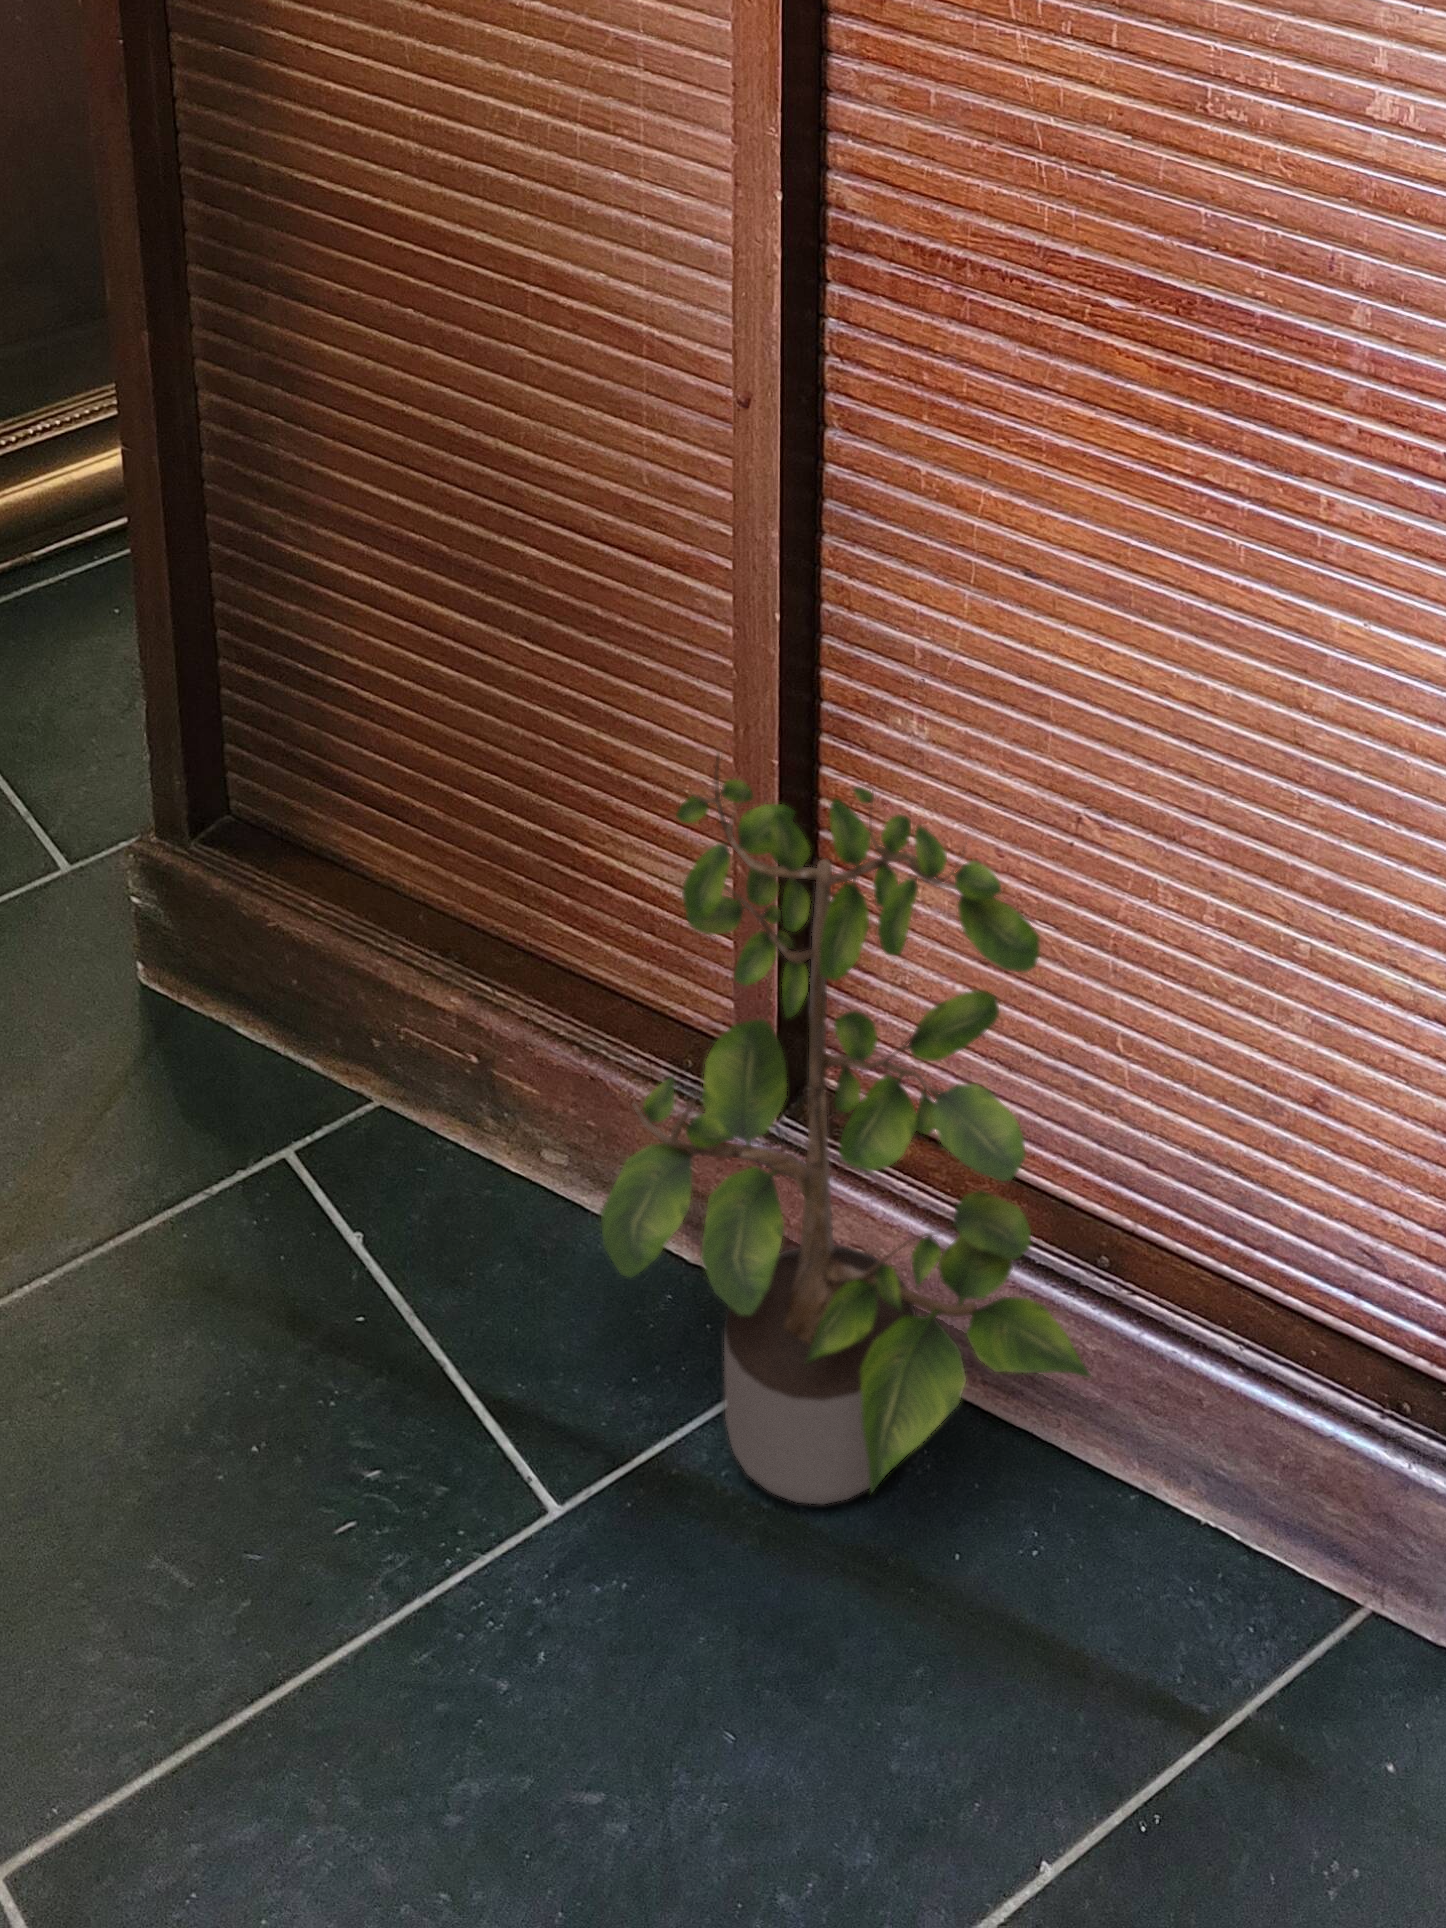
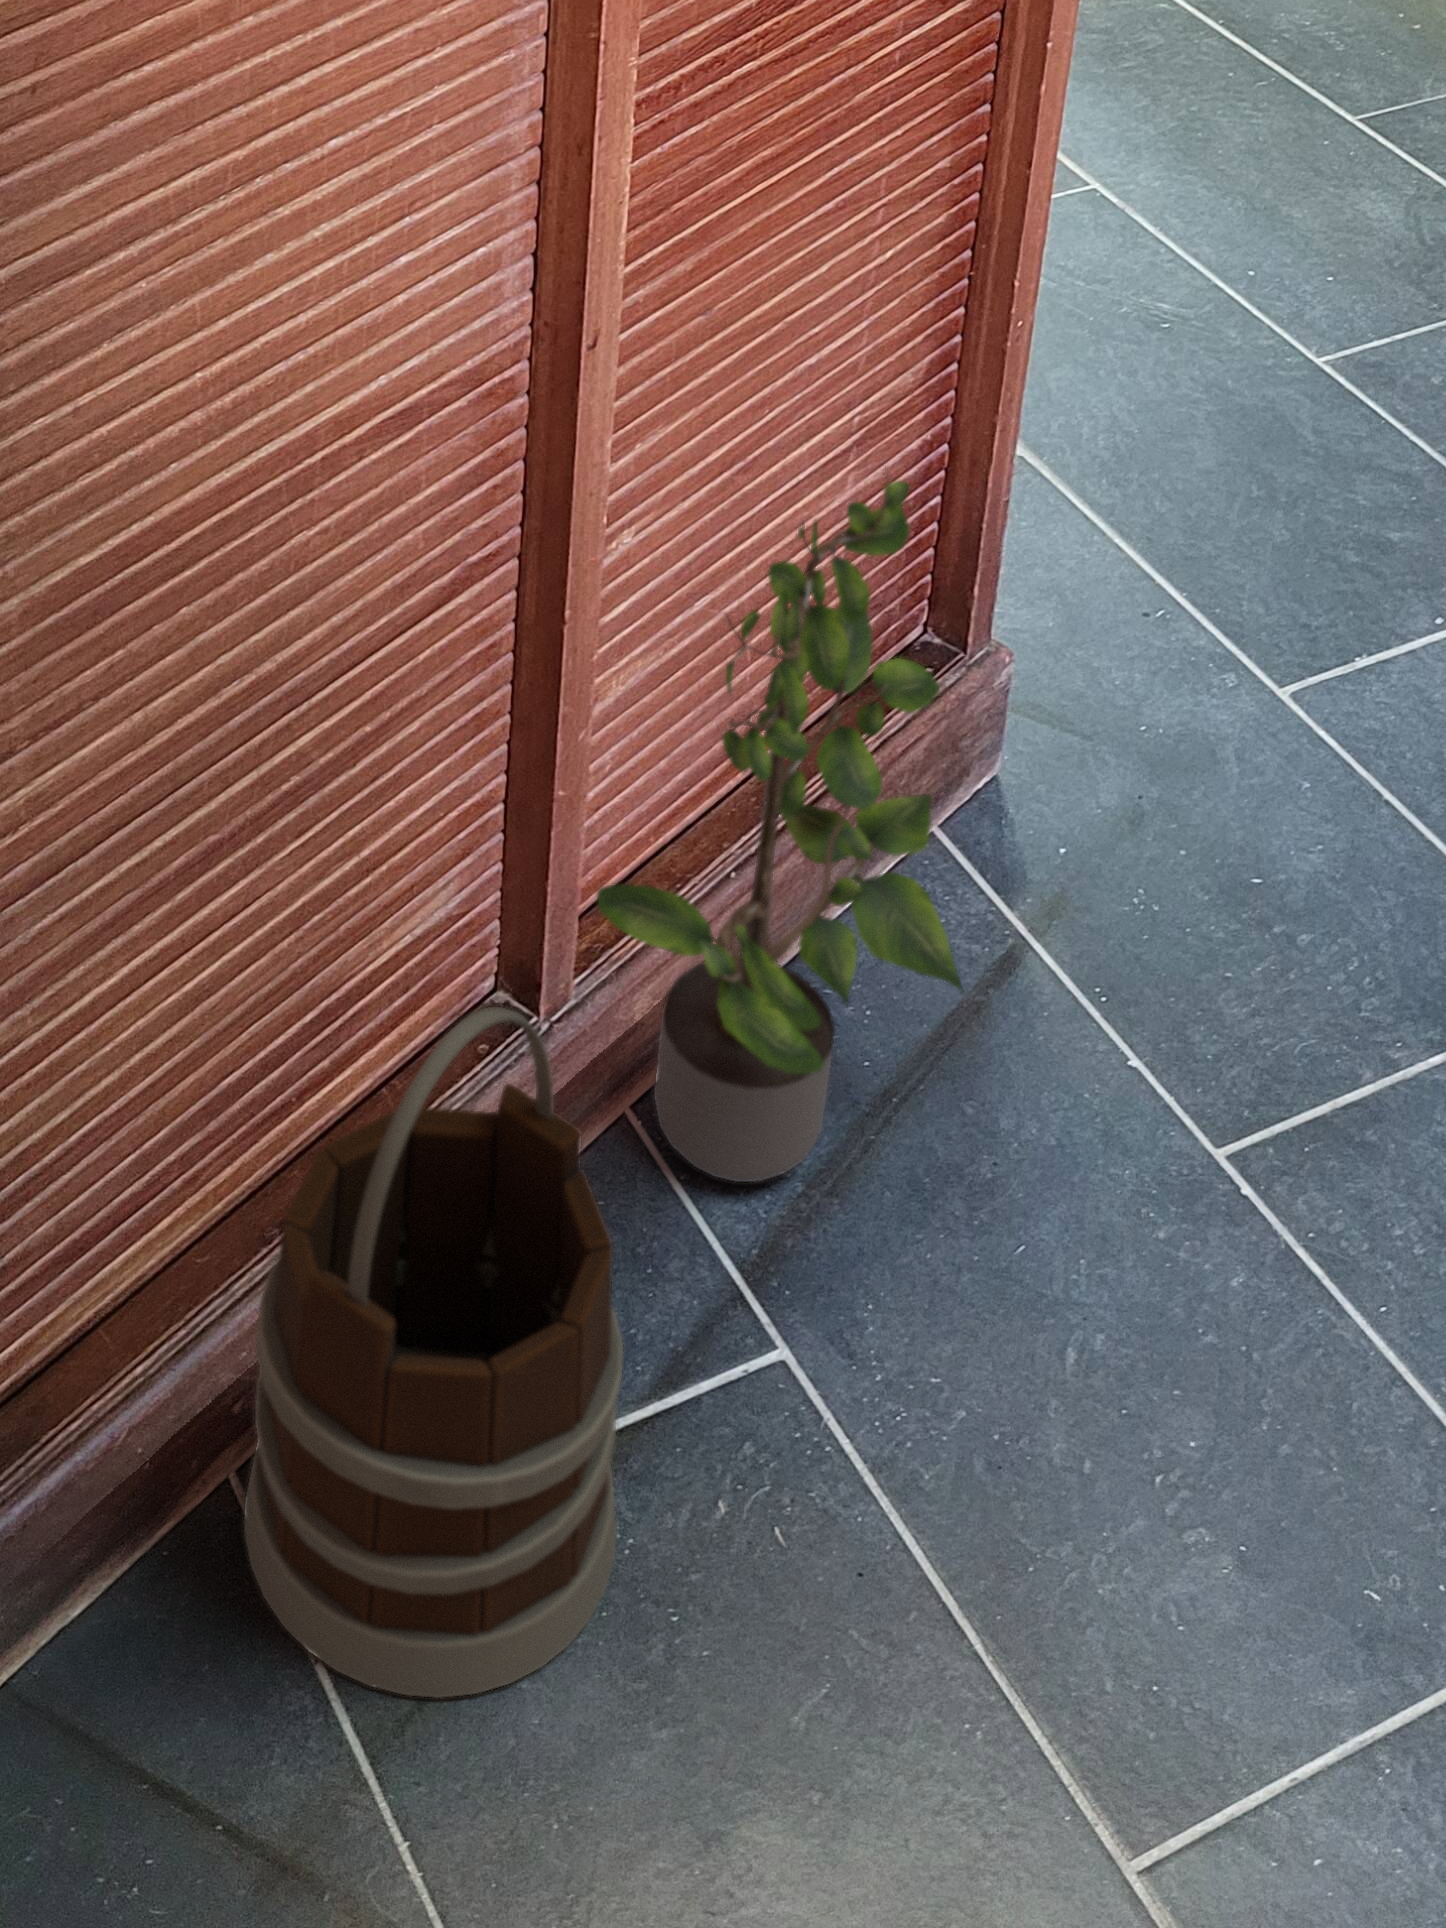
wooden bucket: none [147,739,502,1373] -> present [244,1007,623,1698]

